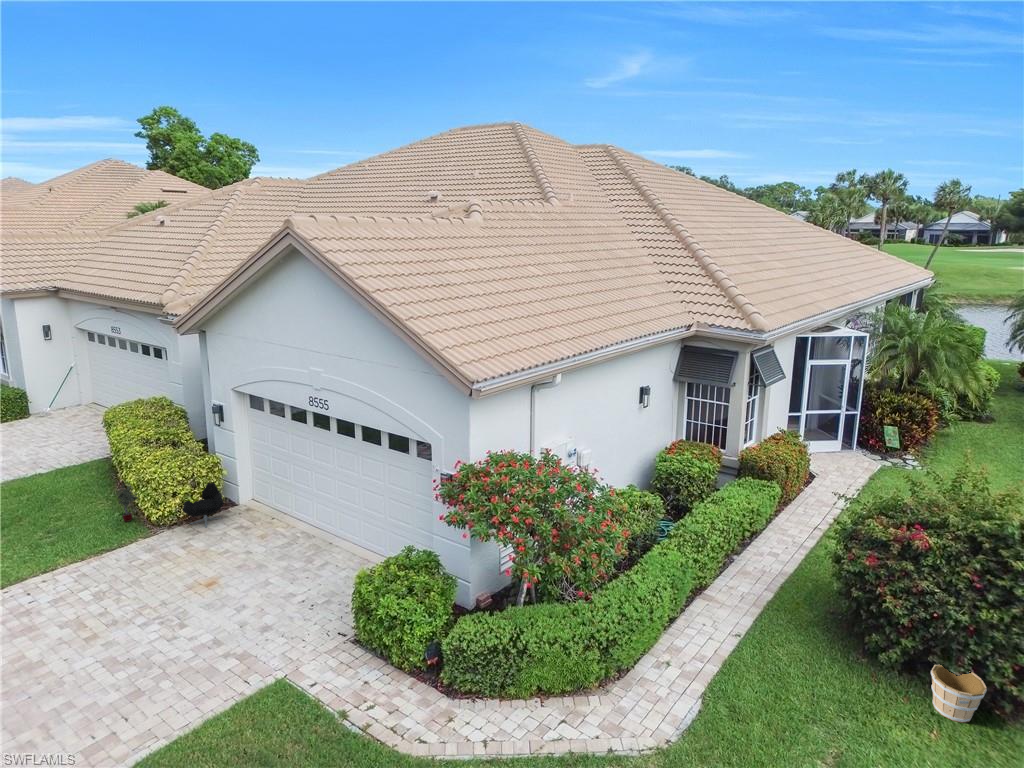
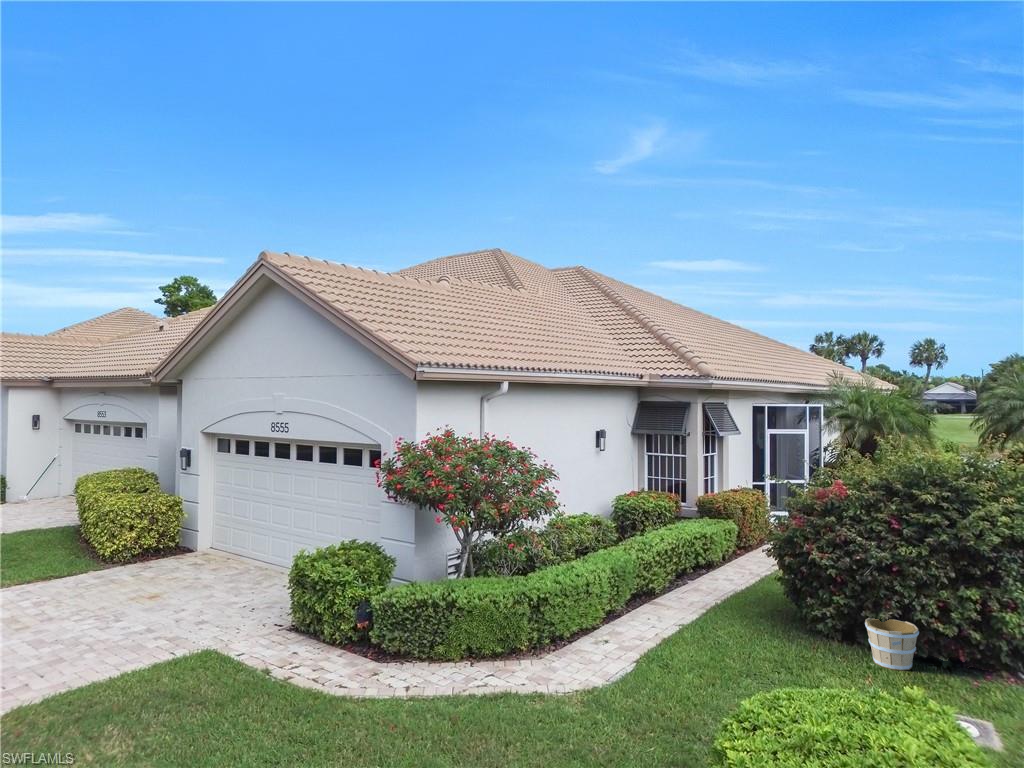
lounge chair: present [182,482,224,528] -> none [136,526,179,566]
potted tree: present [116,483,139,522] -> none [71,521,98,563]

